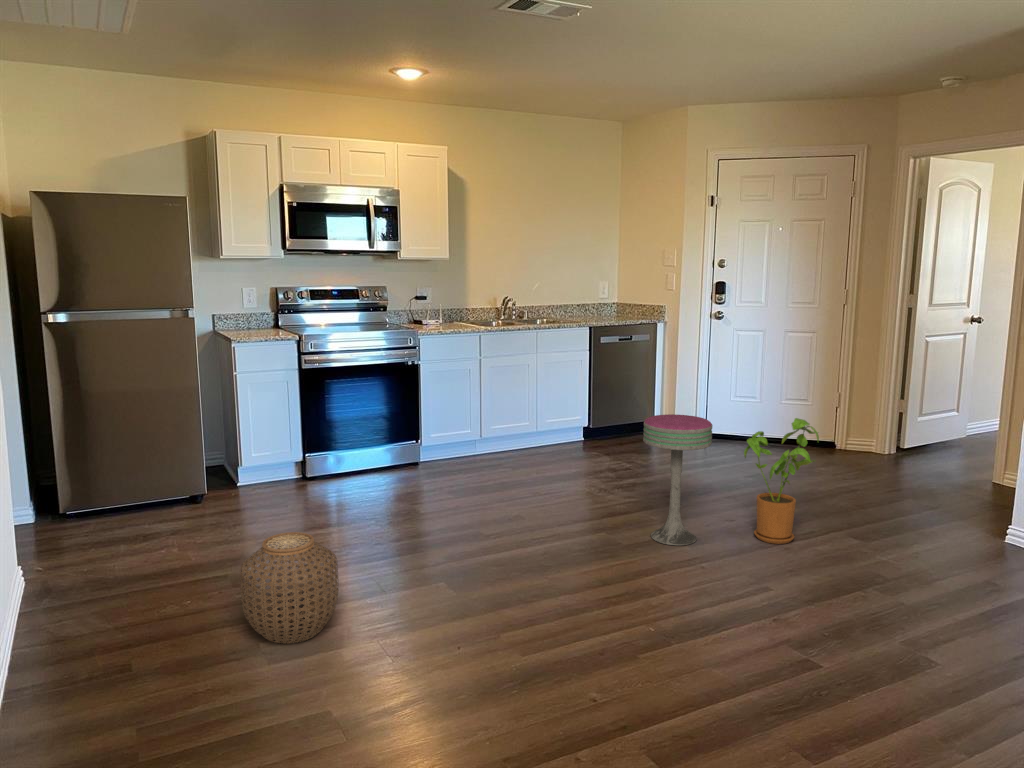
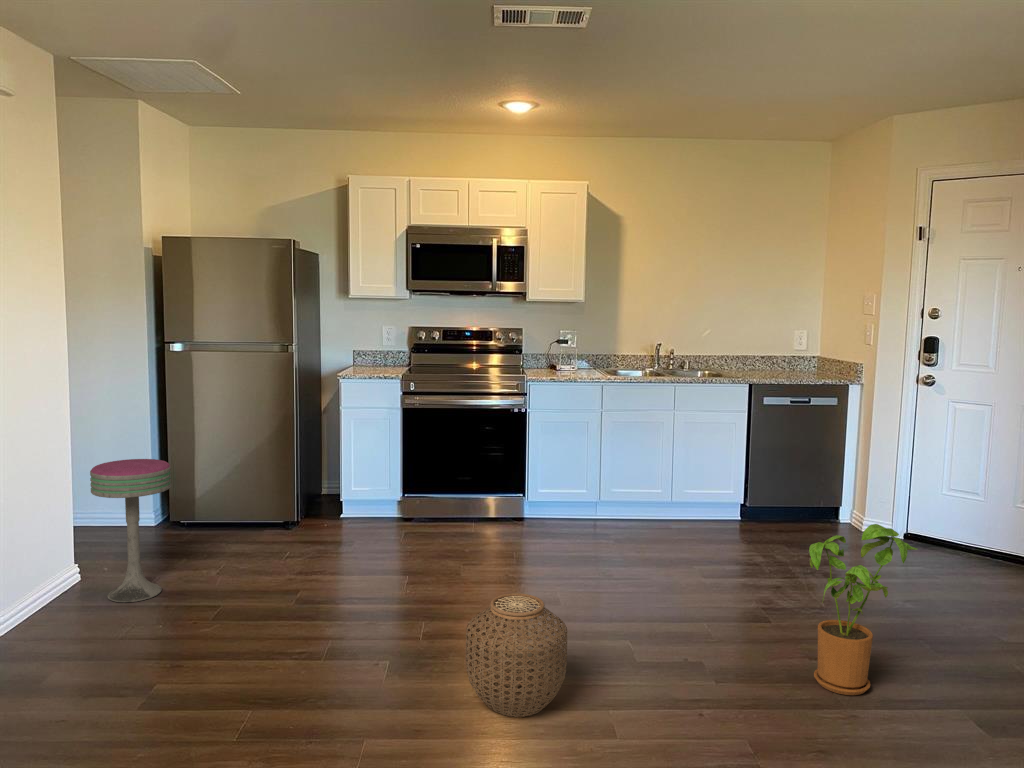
bar stool: present [643,414,712,546] -> present [90,459,171,602]
woven basket: present [240,532,338,643] -> present [466,593,567,717]

